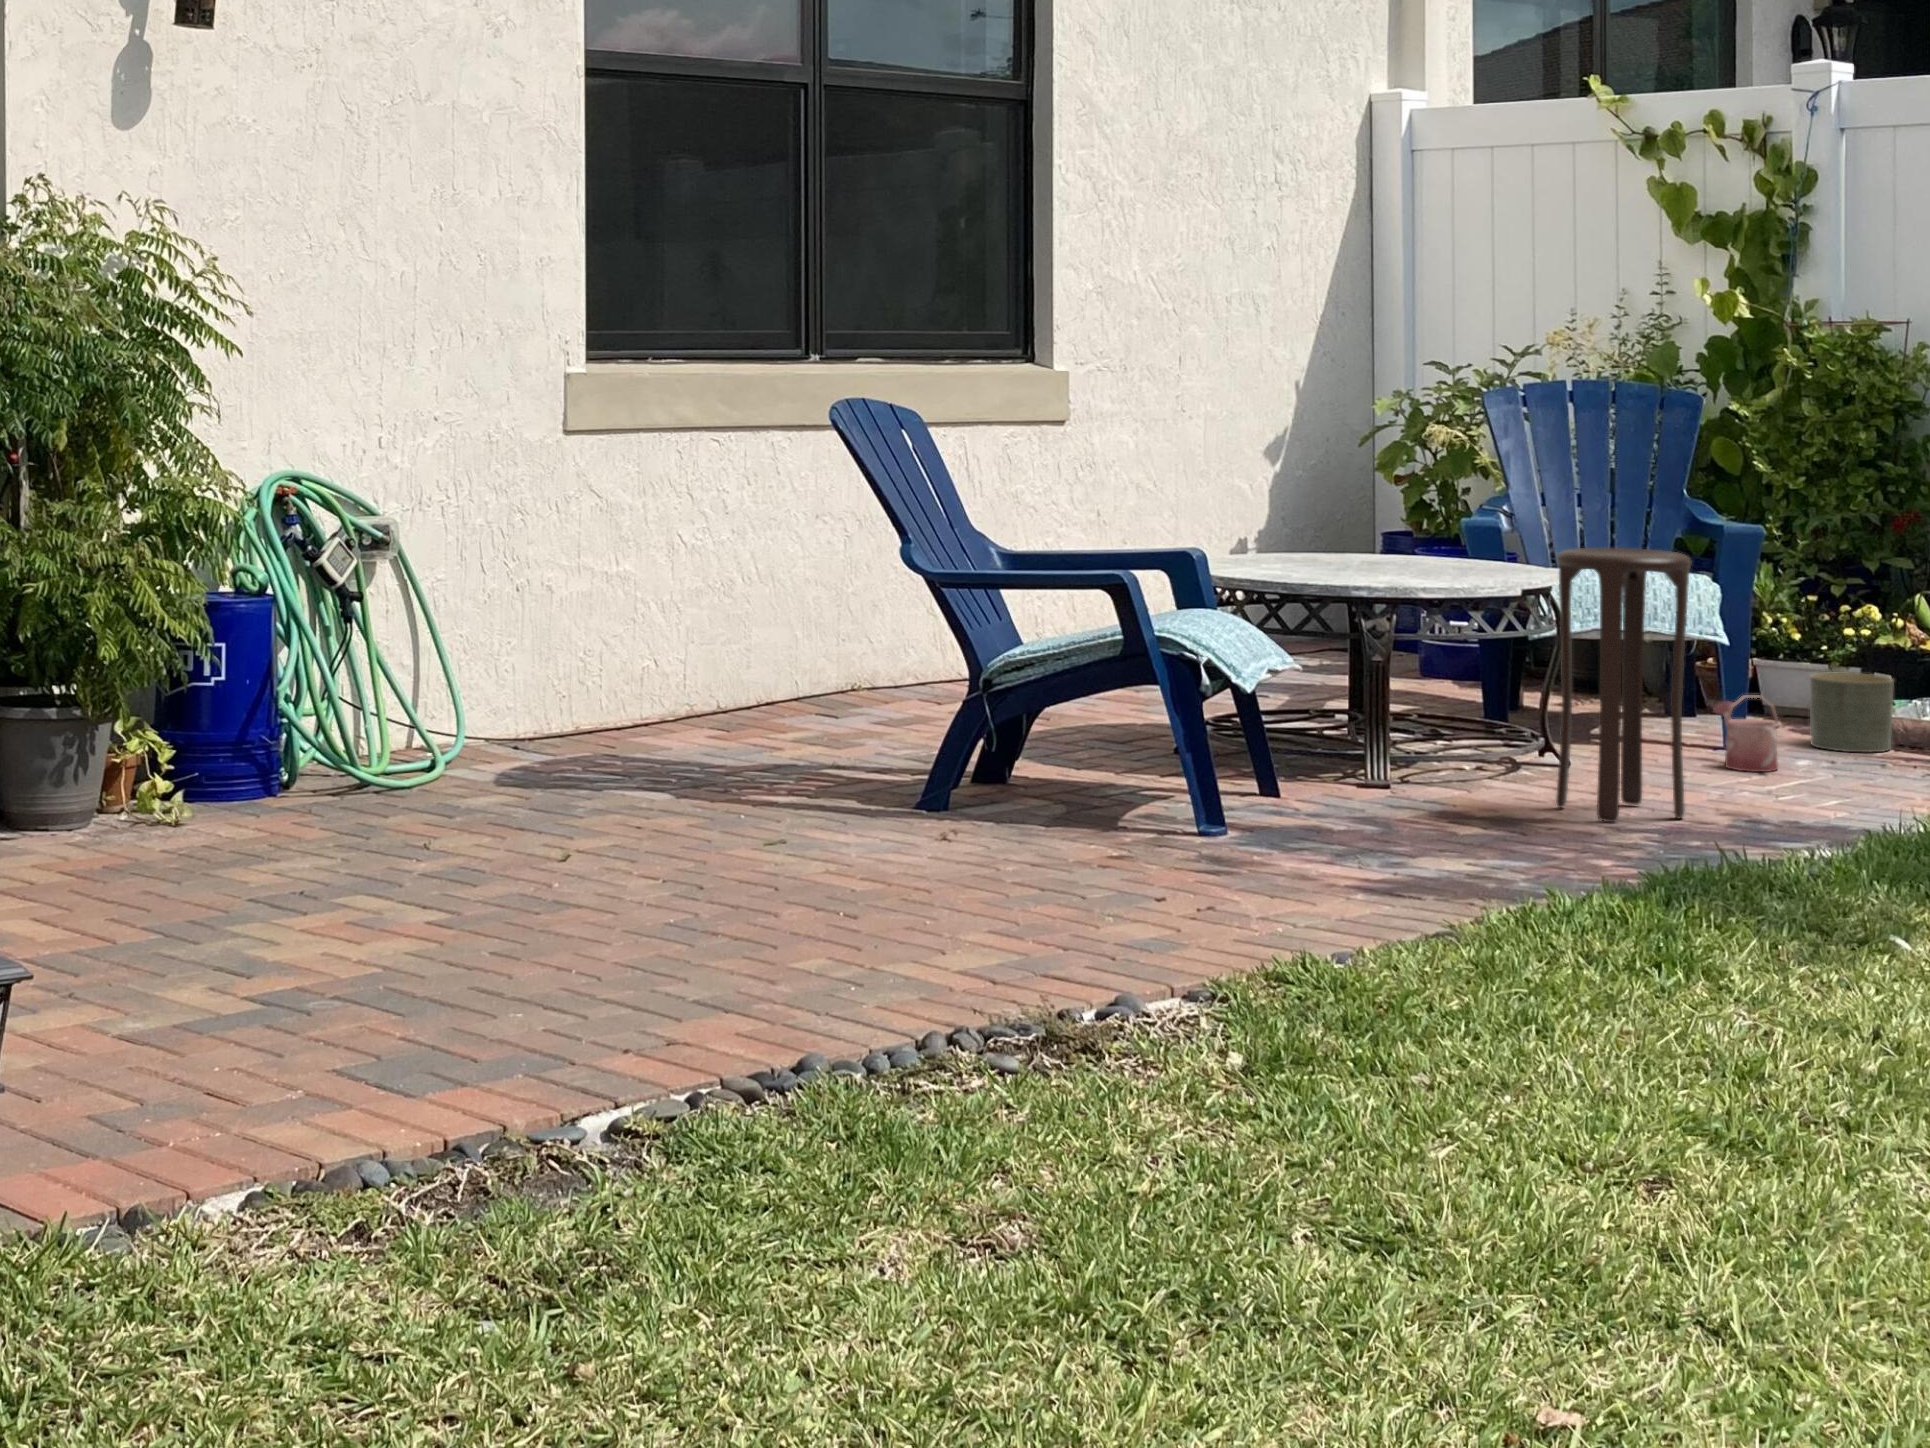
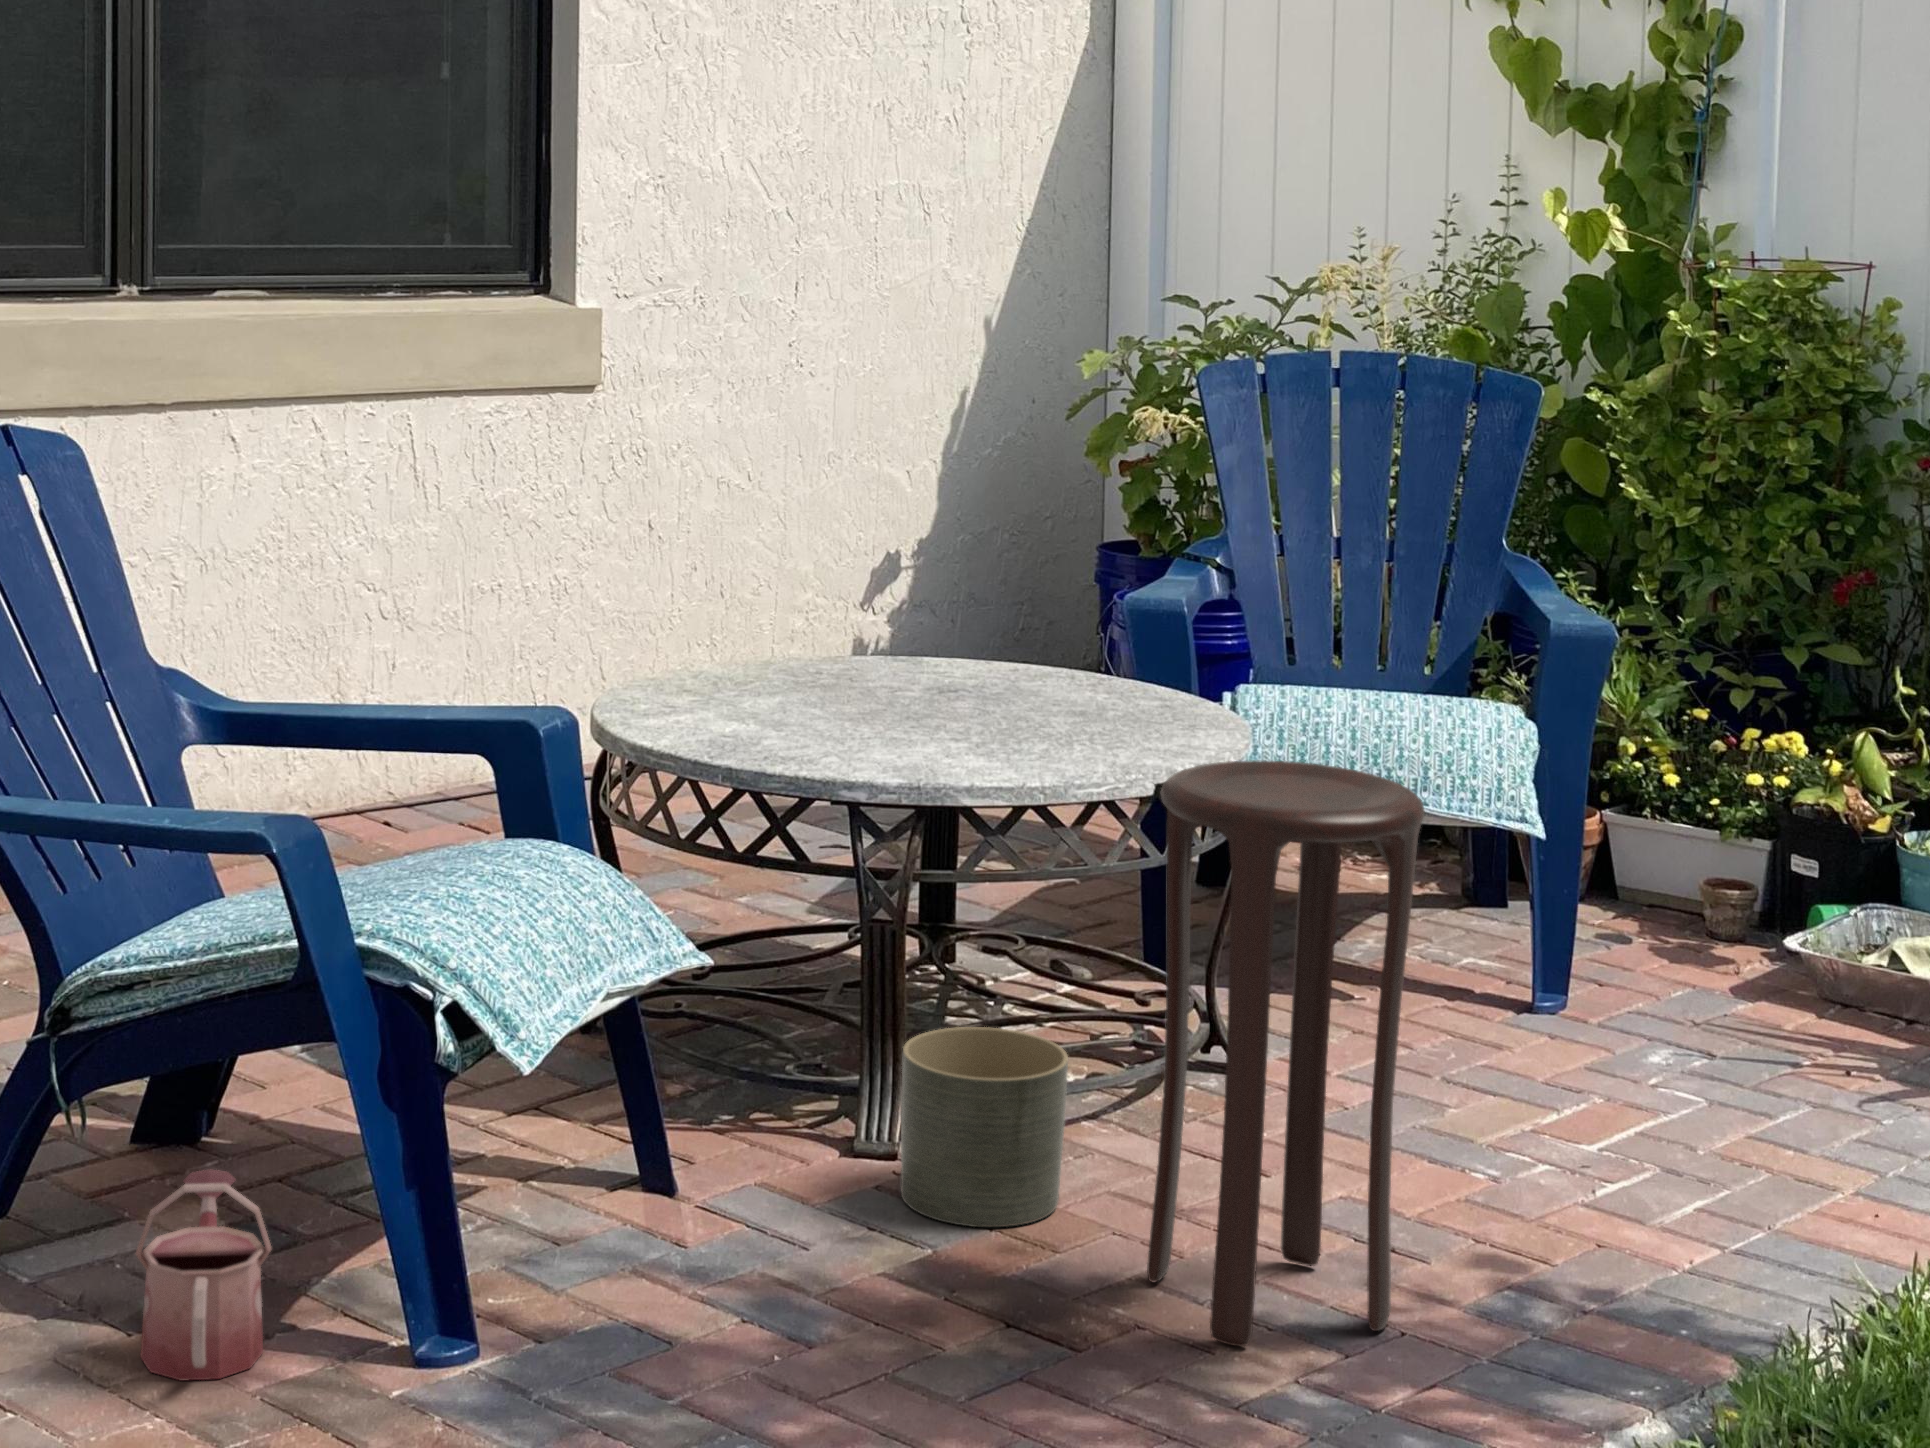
planter: present [1810,672,1894,752] -> present [901,1027,1068,1227]
watering can: present [1713,695,1779,772] -> present [136,1170,272,1380]

